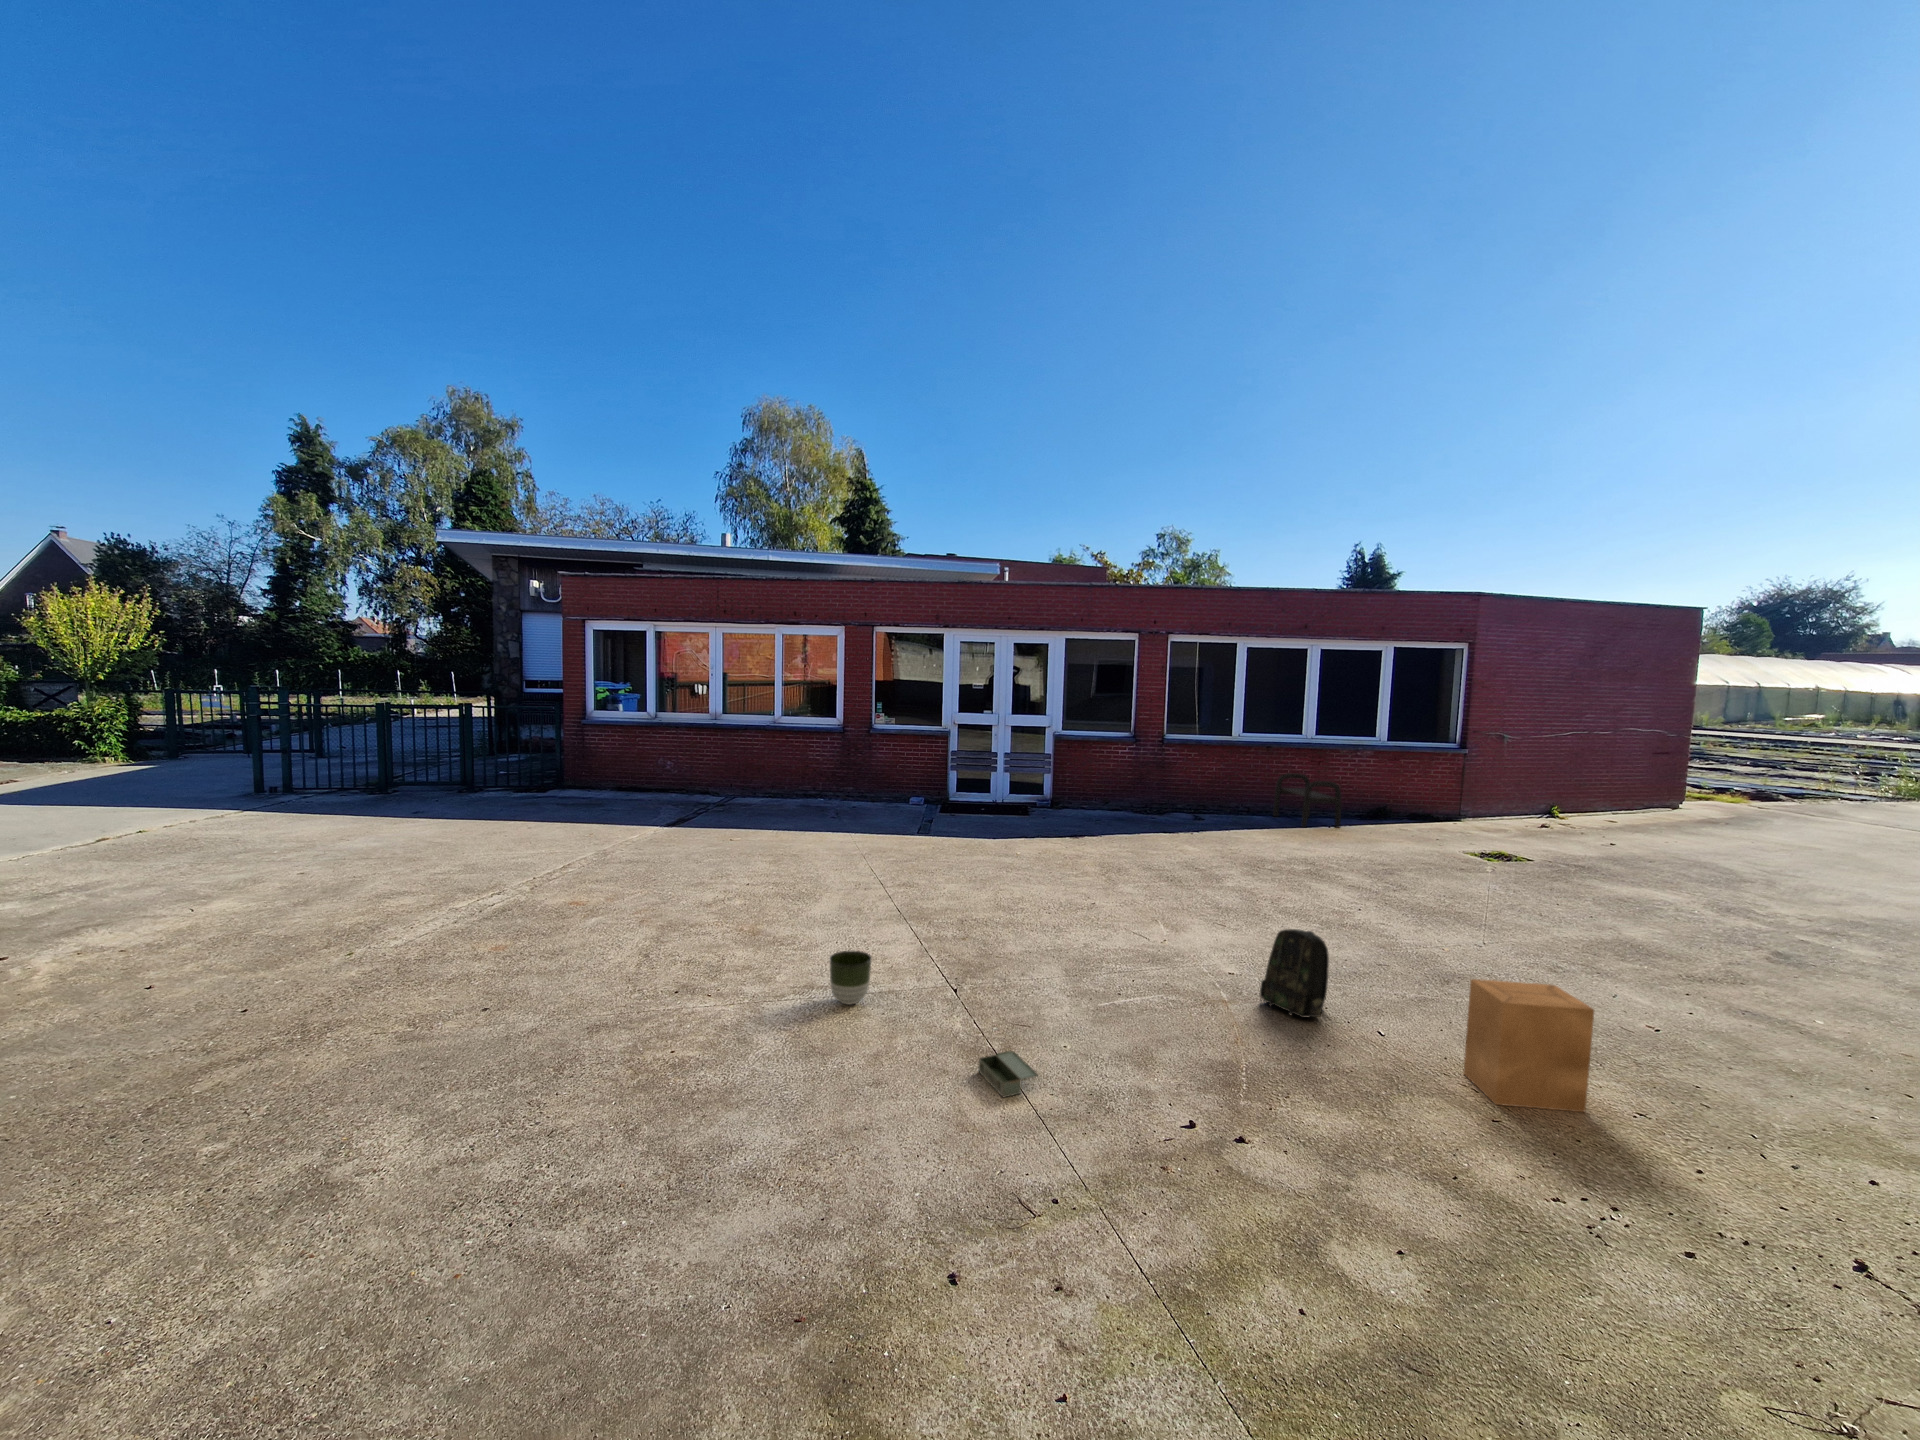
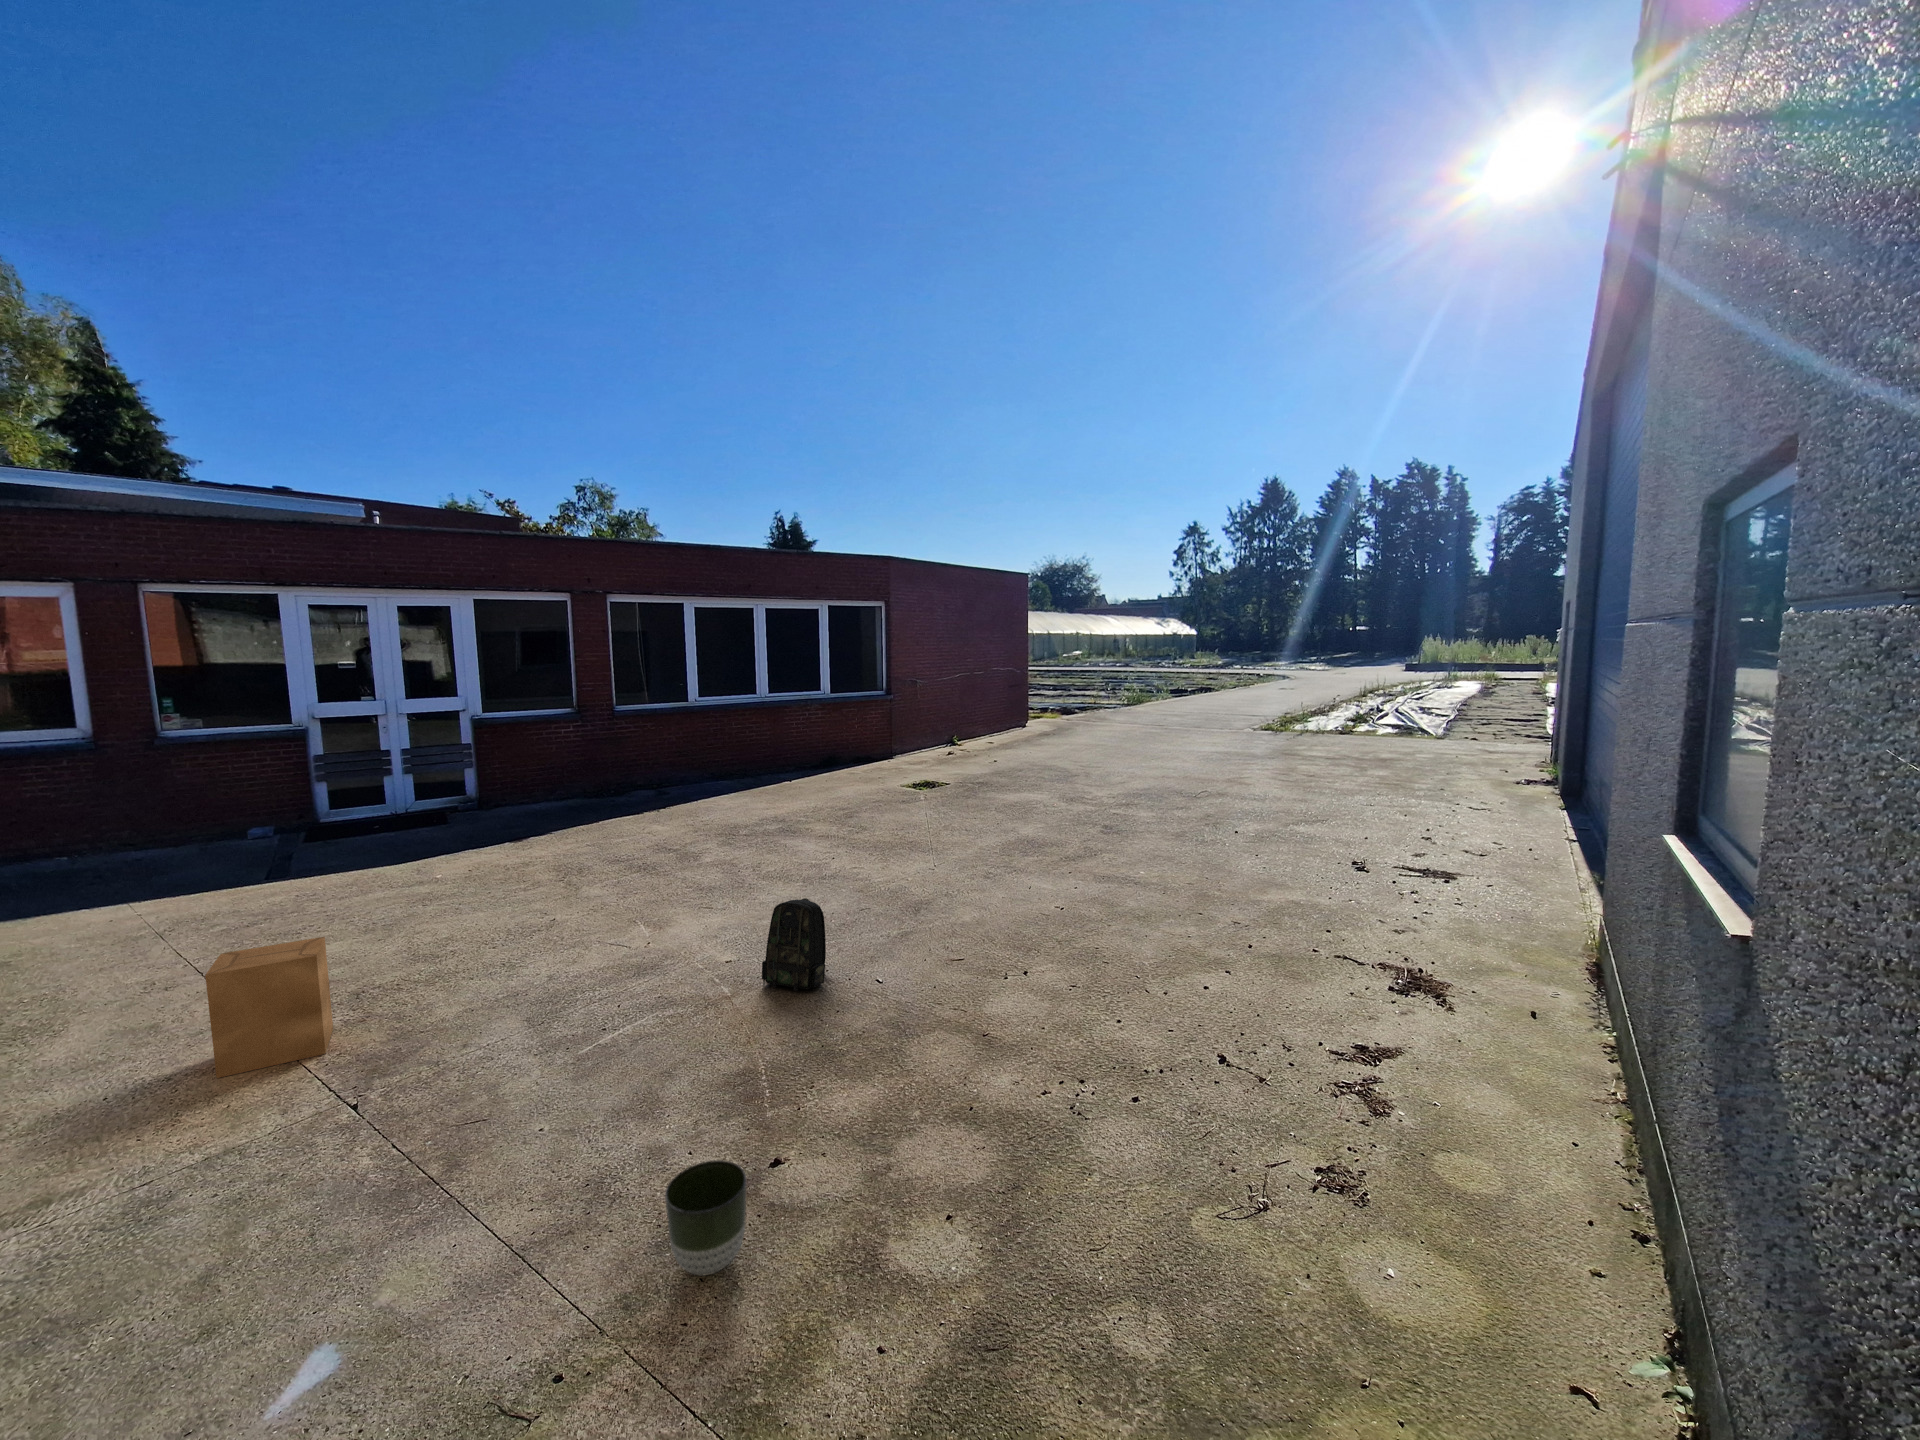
bench: present [1273,773,1341,828] -> none [735,732,799,784]
planter: present [830,950,871,1005] -> present [665,1160,746,1276]
cardboard box: present [1463,979,1594,1112] -> present [205,937,333,1078]
toolbox: present [978,1051,1038,1097] -> none [408,1168,509,1246]

